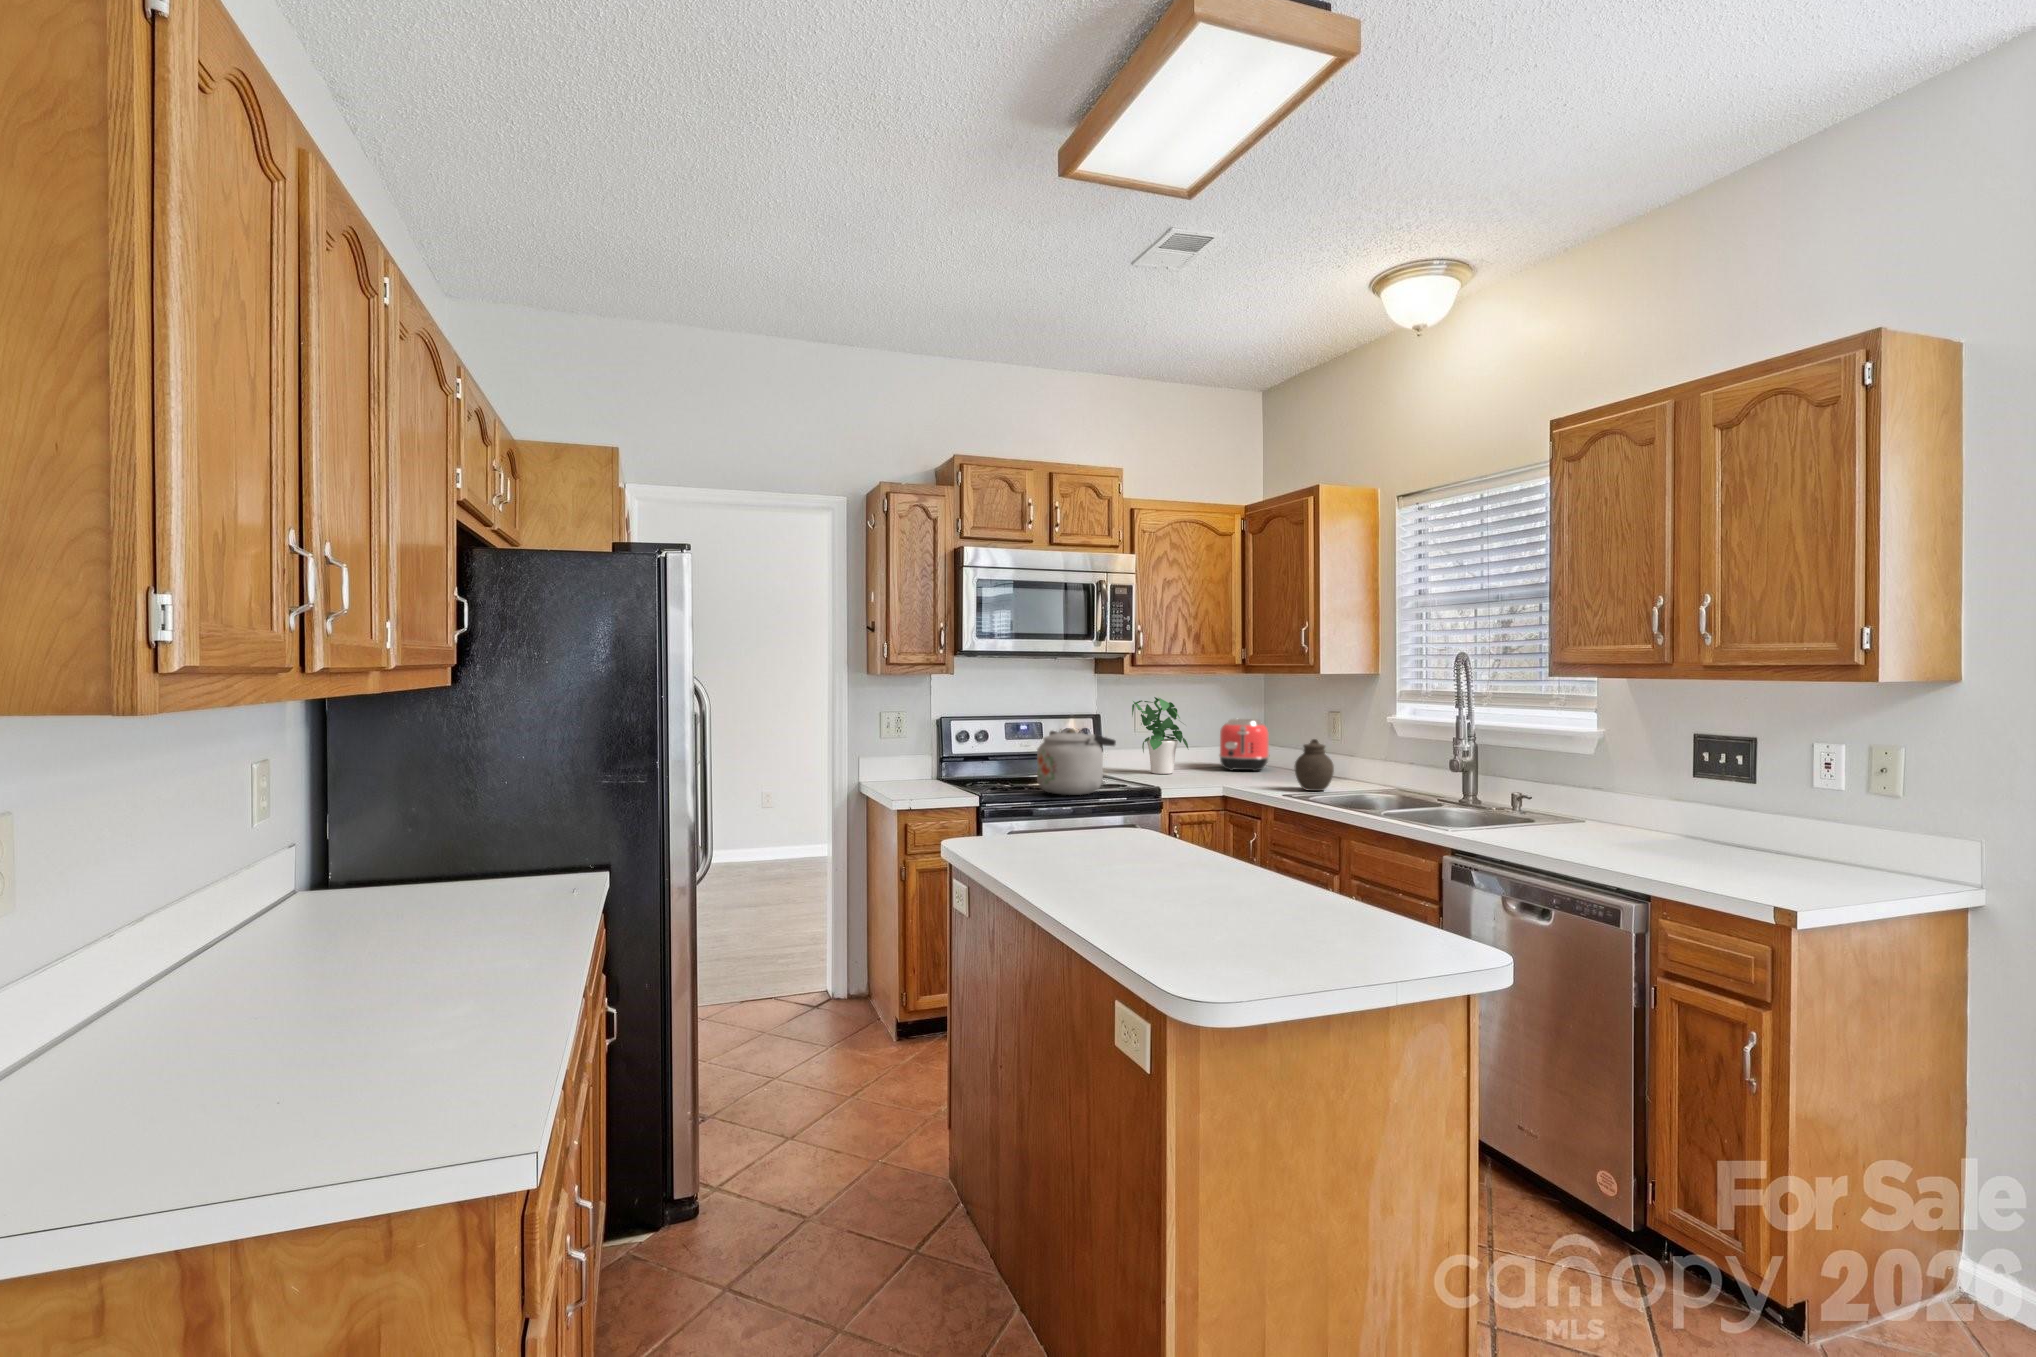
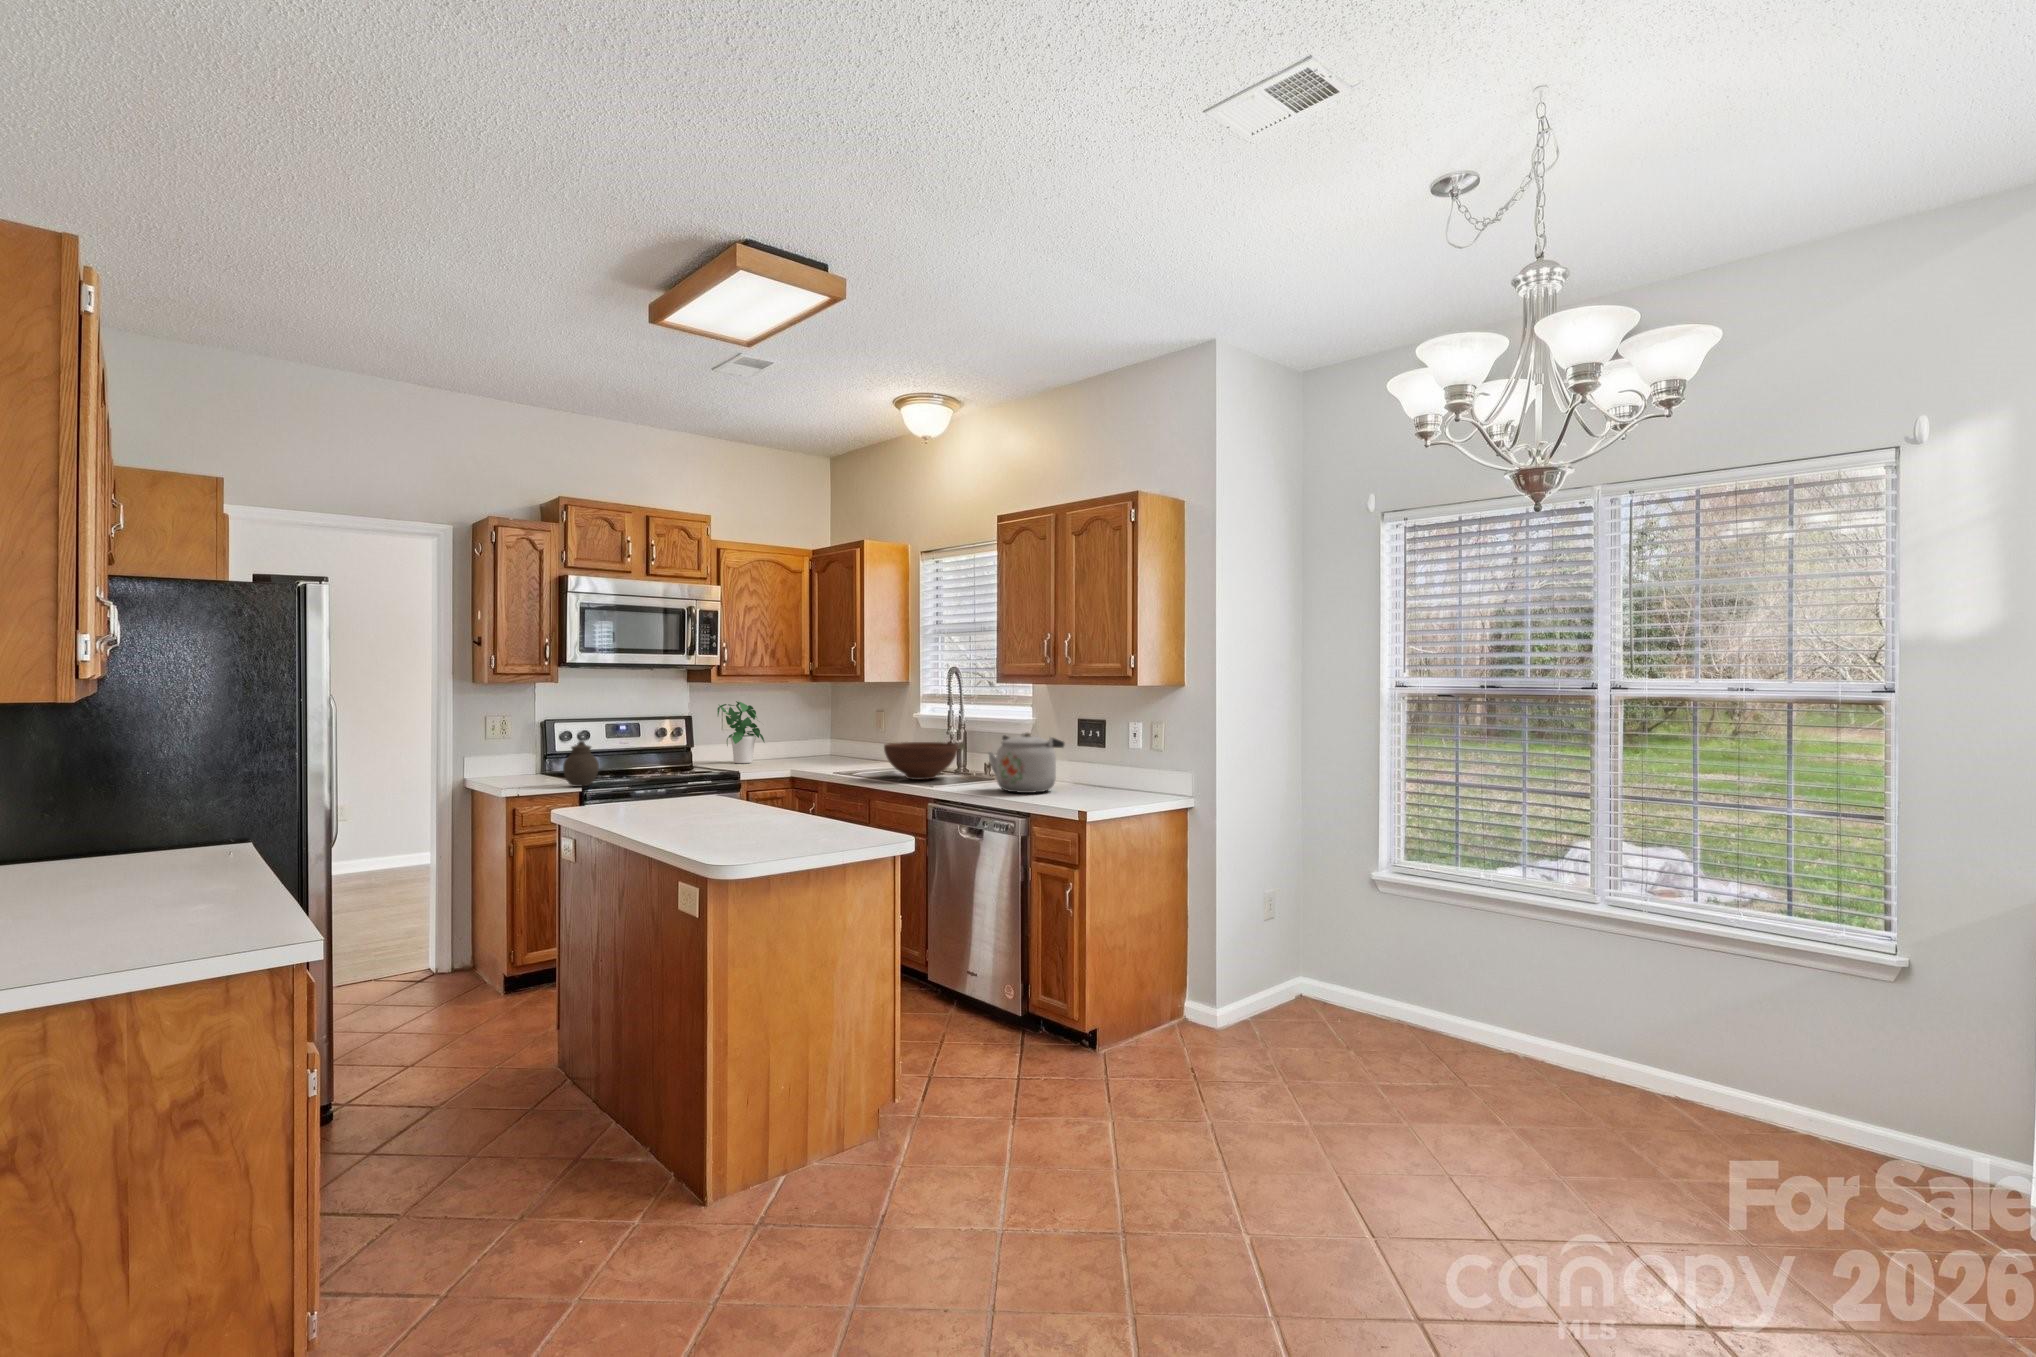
toaster: present [1219,719,1269,771] -> none [791,718,831,759]
kettle: present [1037,728,1116,795] -> present [989,732,1064,793]
jar: present [1294,739,1334,791] -> present [563,741,599,787]
fruit bowl: none [1363,759,1477,814] -> present [884,742,958,780]

